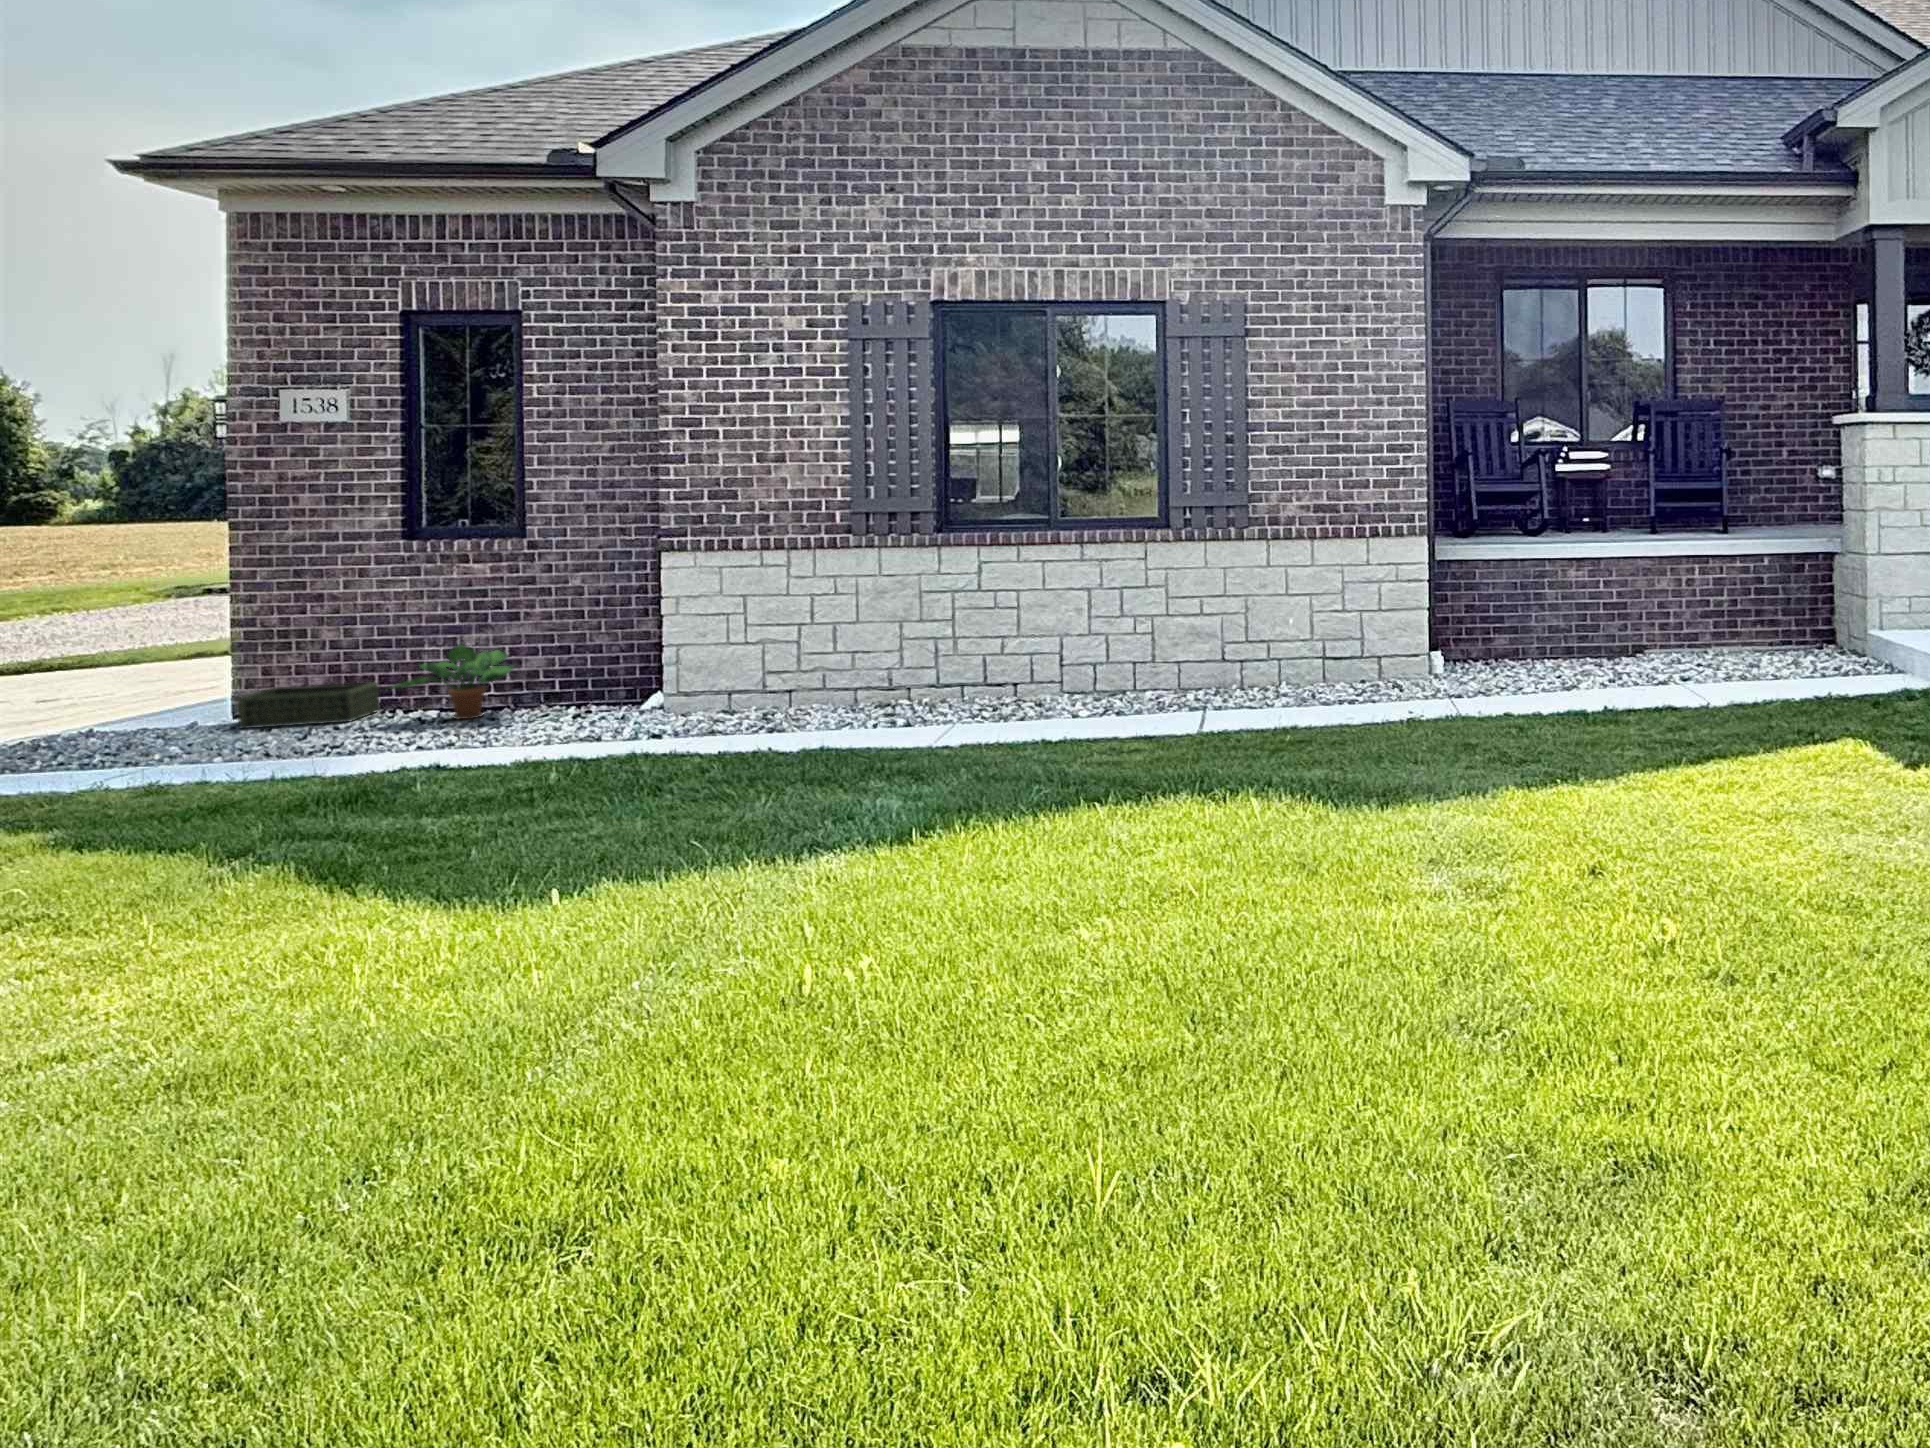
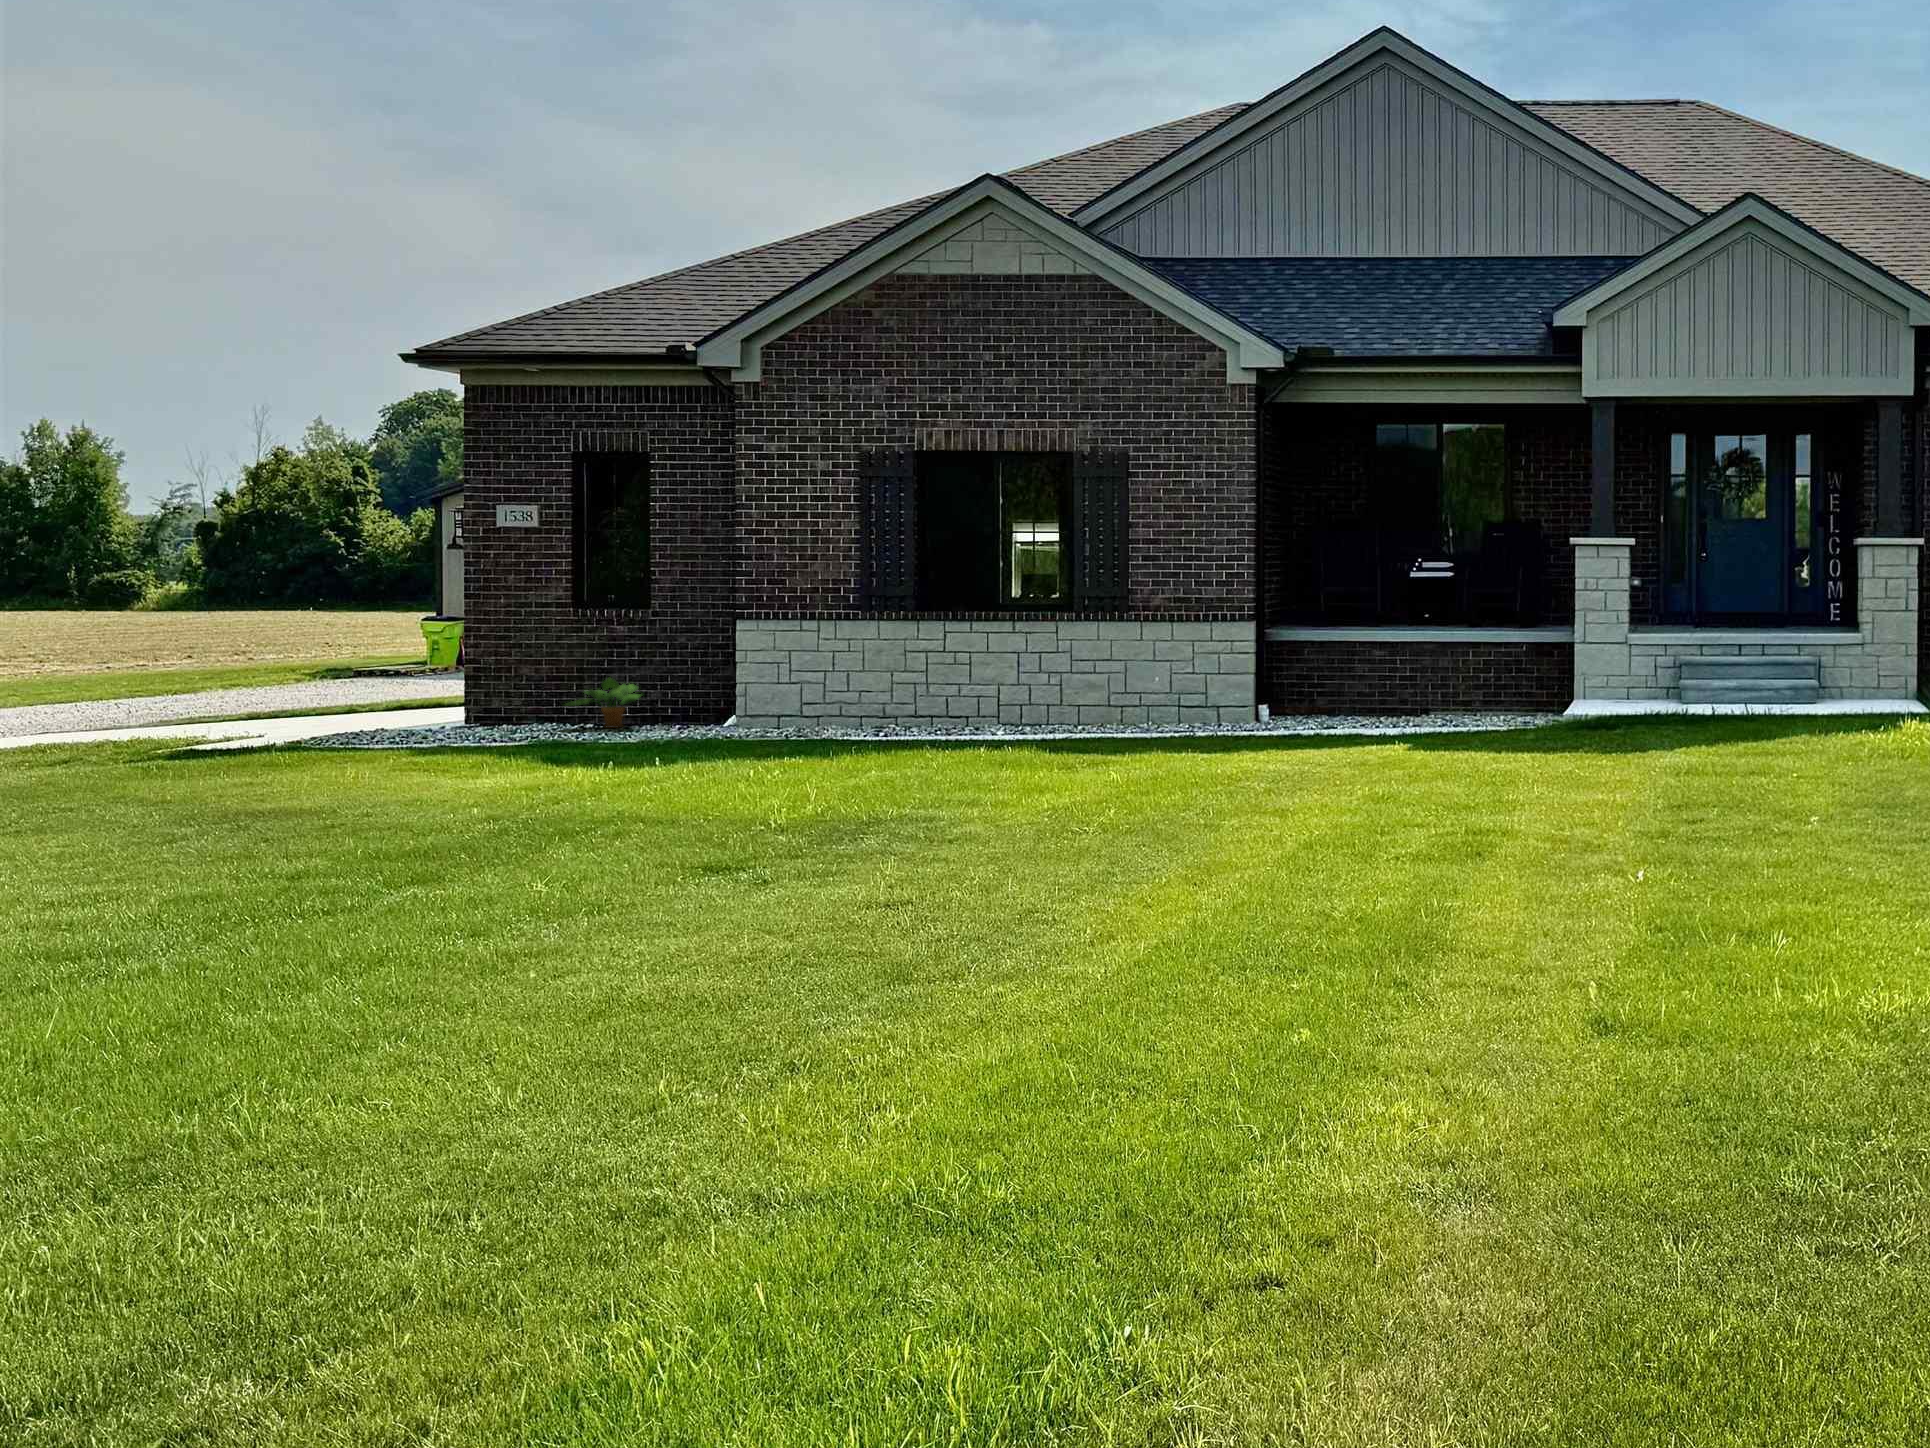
basket: present [238,682,379,728] -> none [473,703,557,729]

